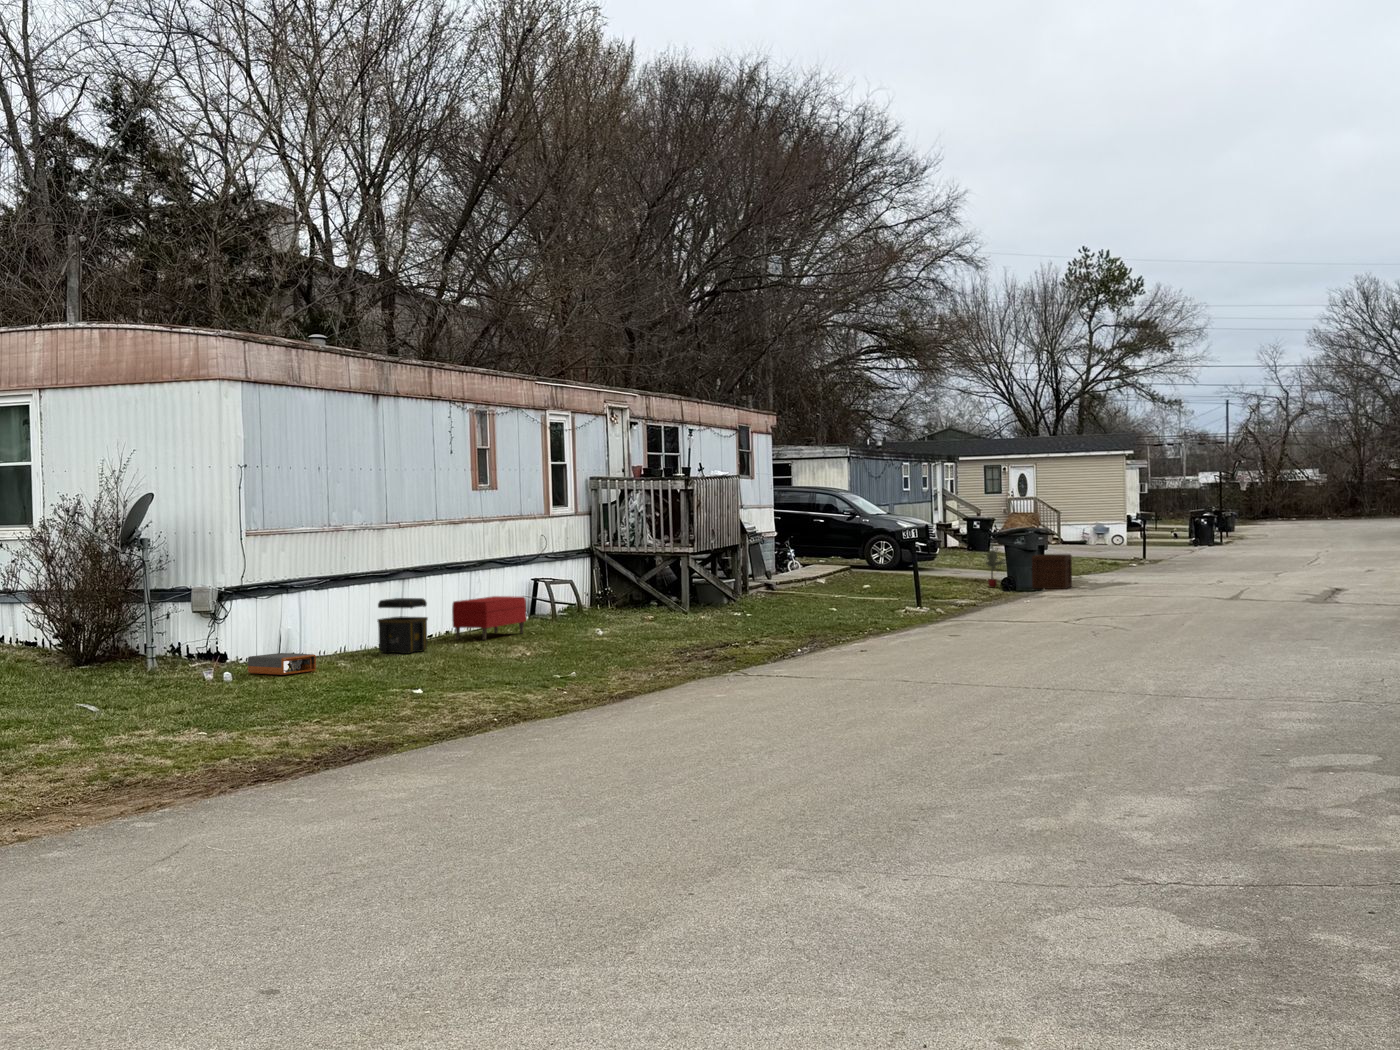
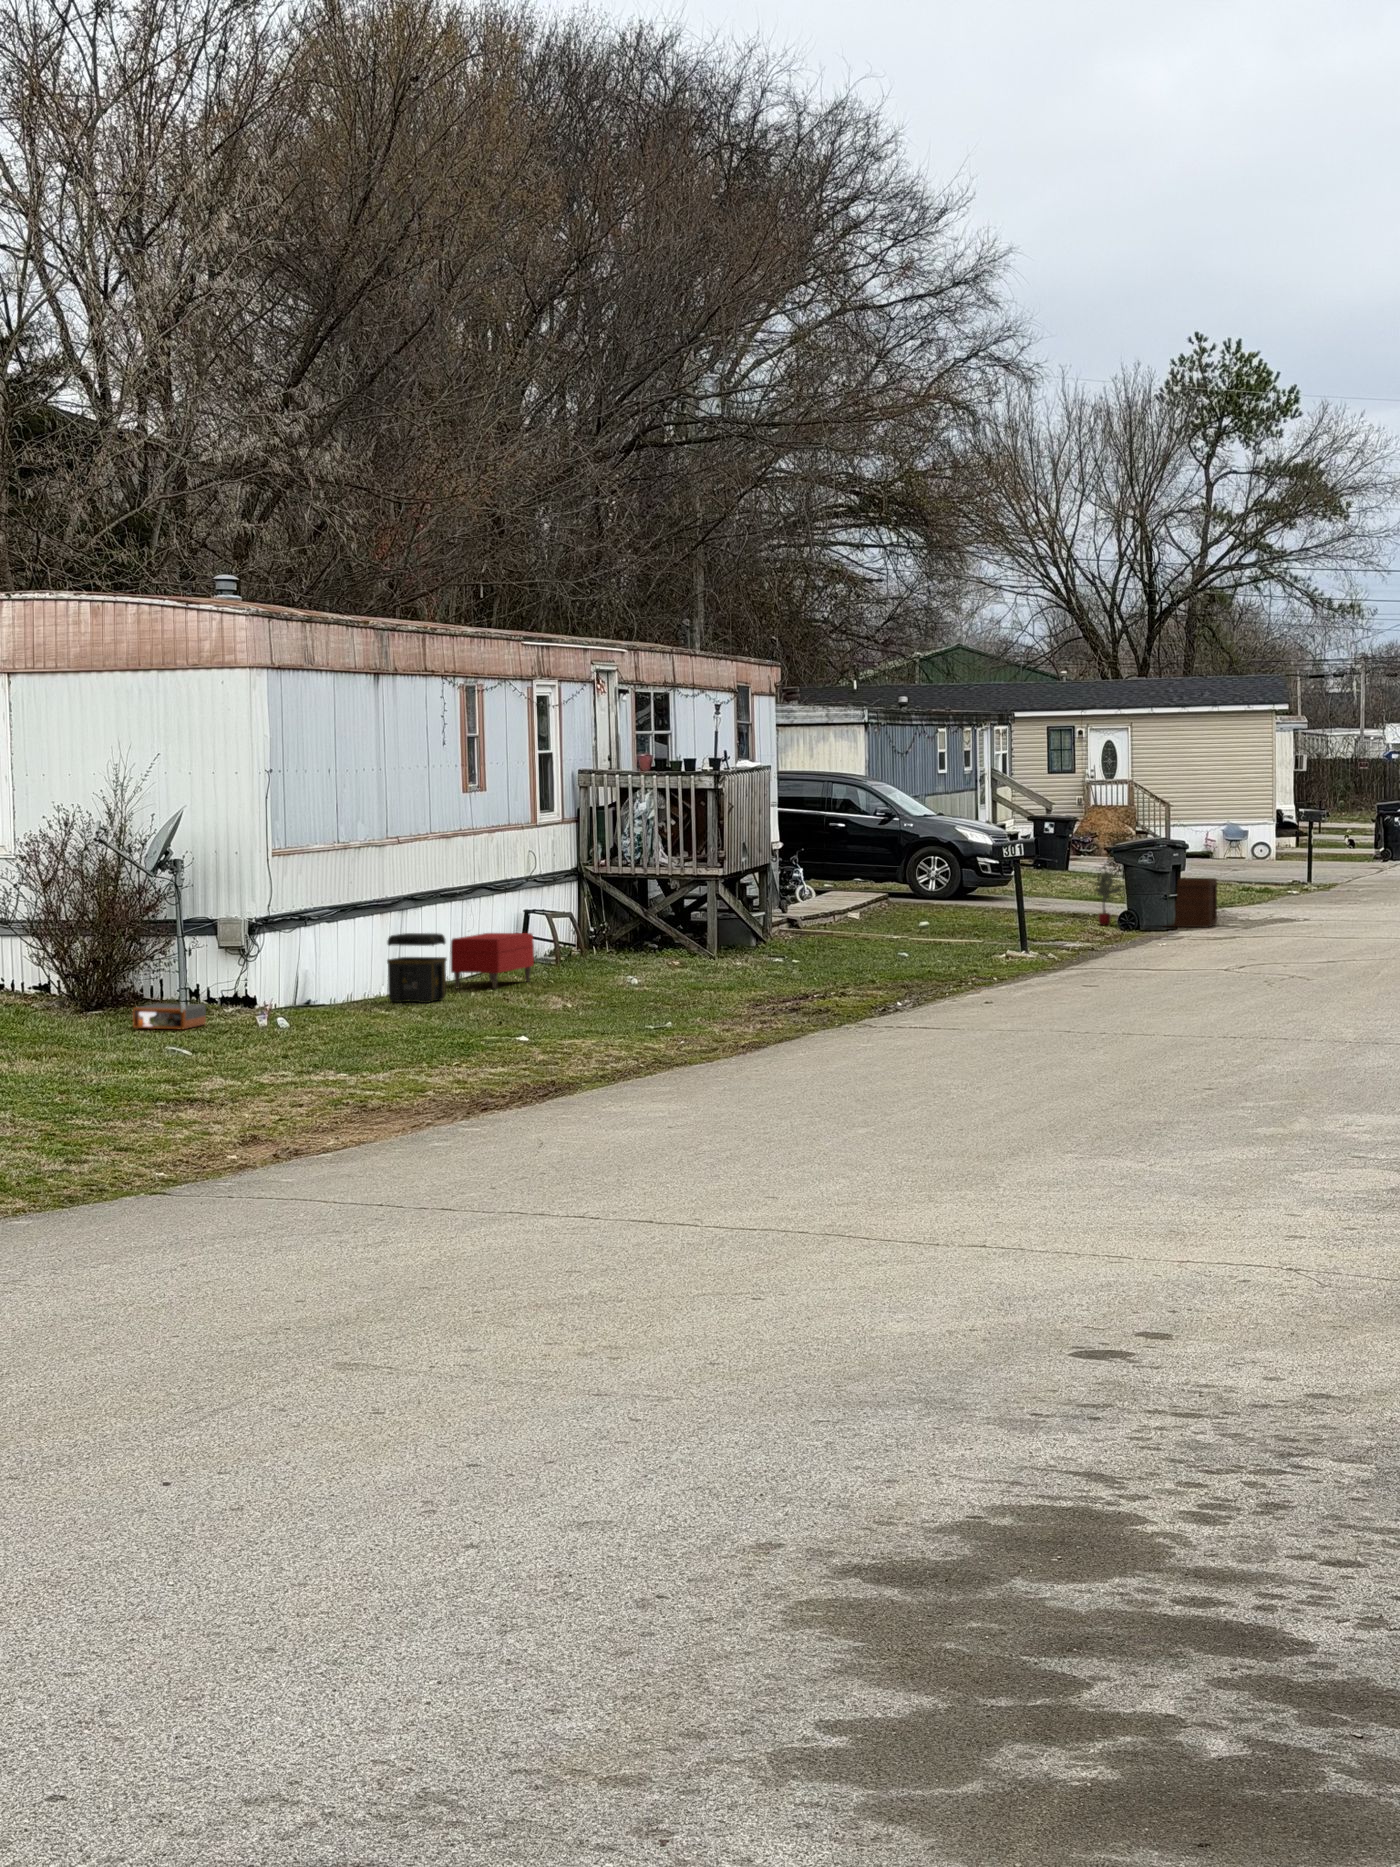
storage box: present [248,653,316,675] -> present [133,1003,206,1029]

